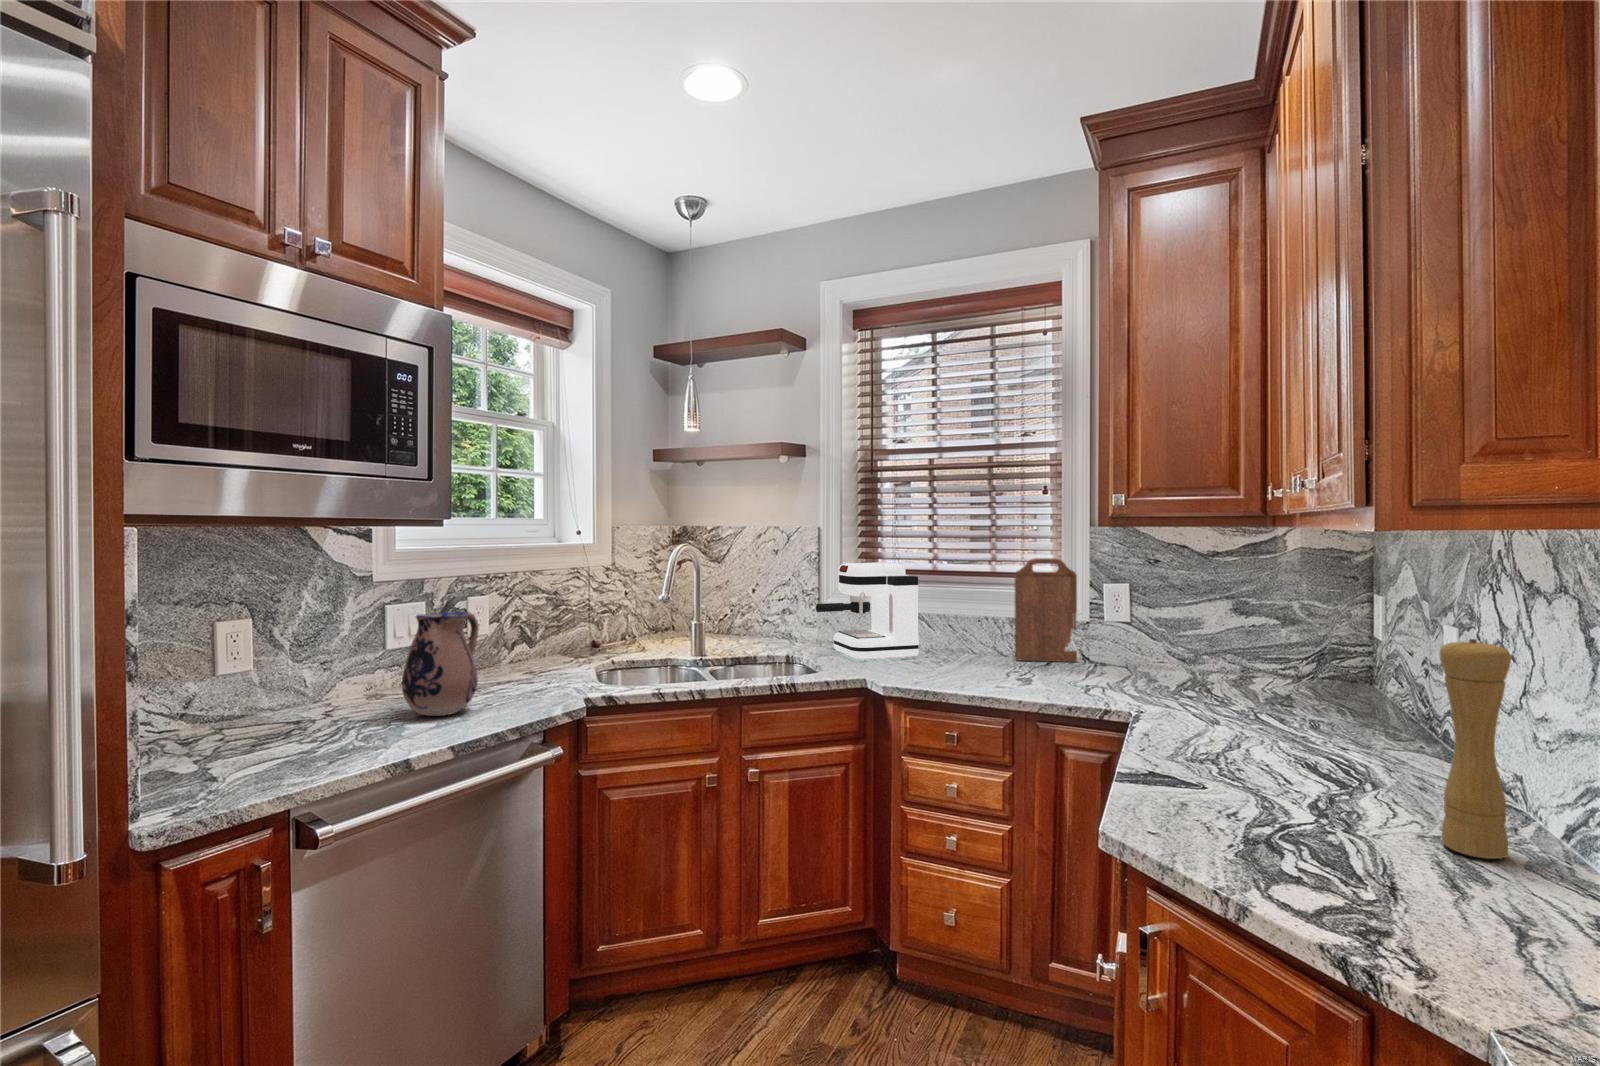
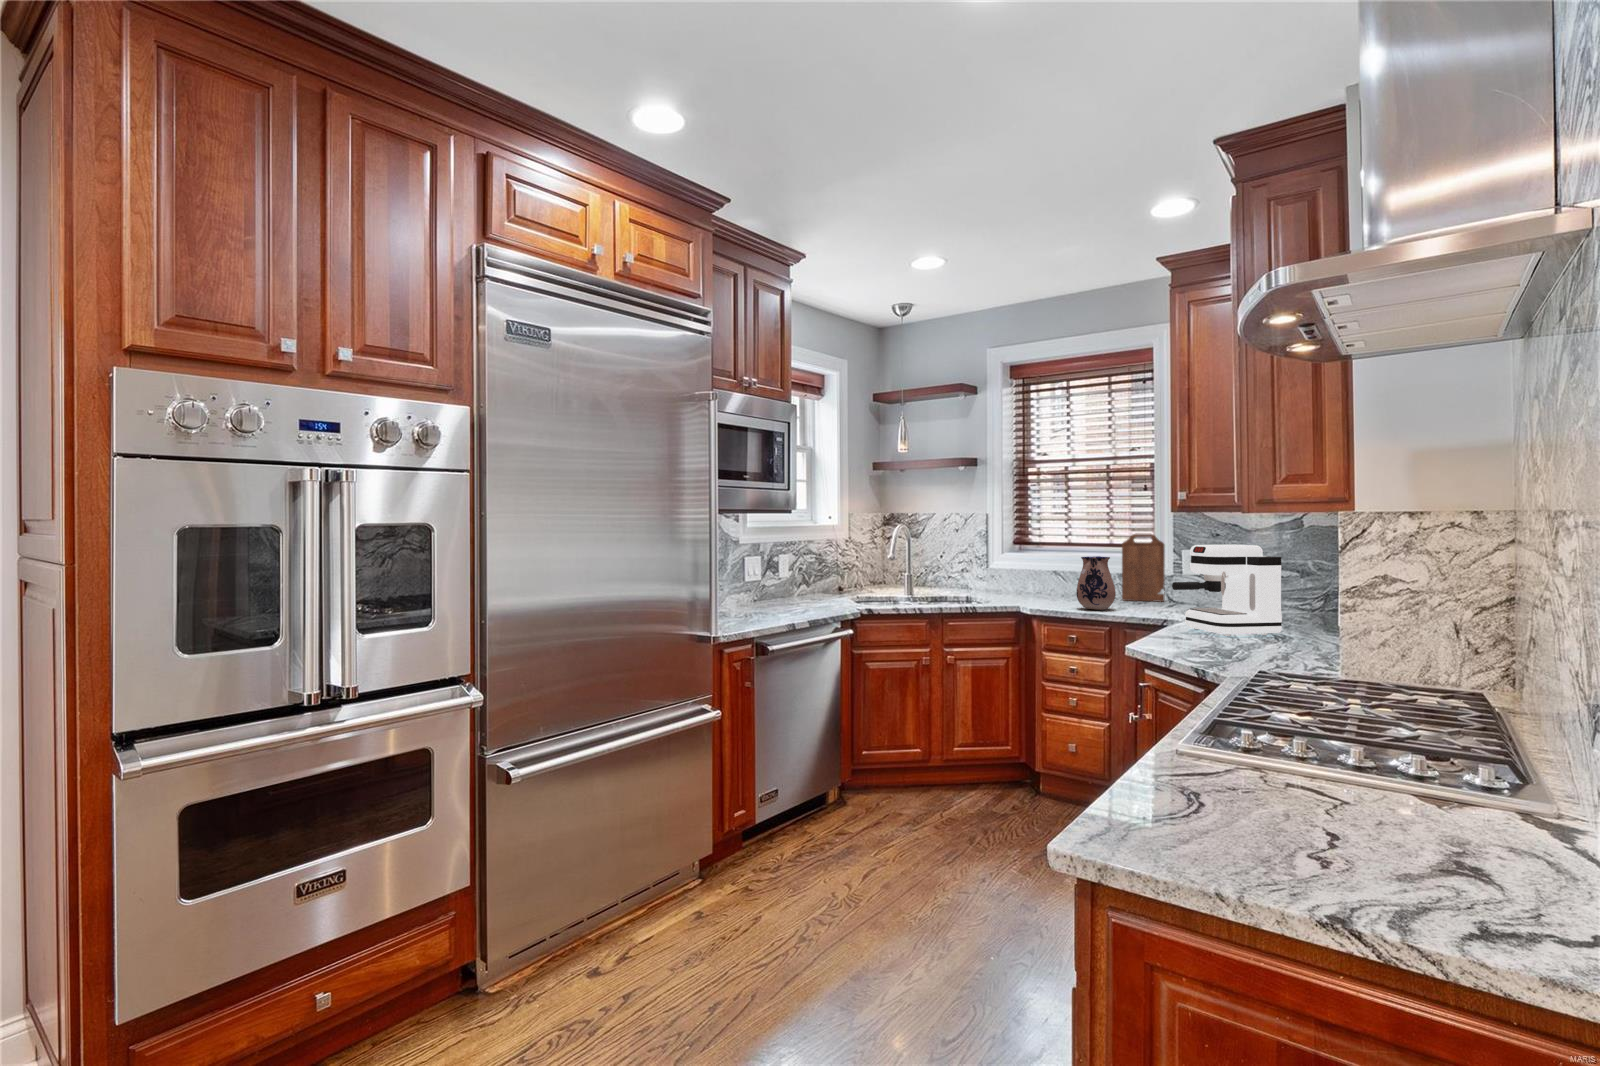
coffee maker: present [816,563,919,661] -> present [1172,544,1282,636]
ceramic pitcher: present [402,612,479,716] -> present [1076,556,1116,610]
pepper mill: present [1440,639,1511,859] -> none [1277,559,1304,652]

